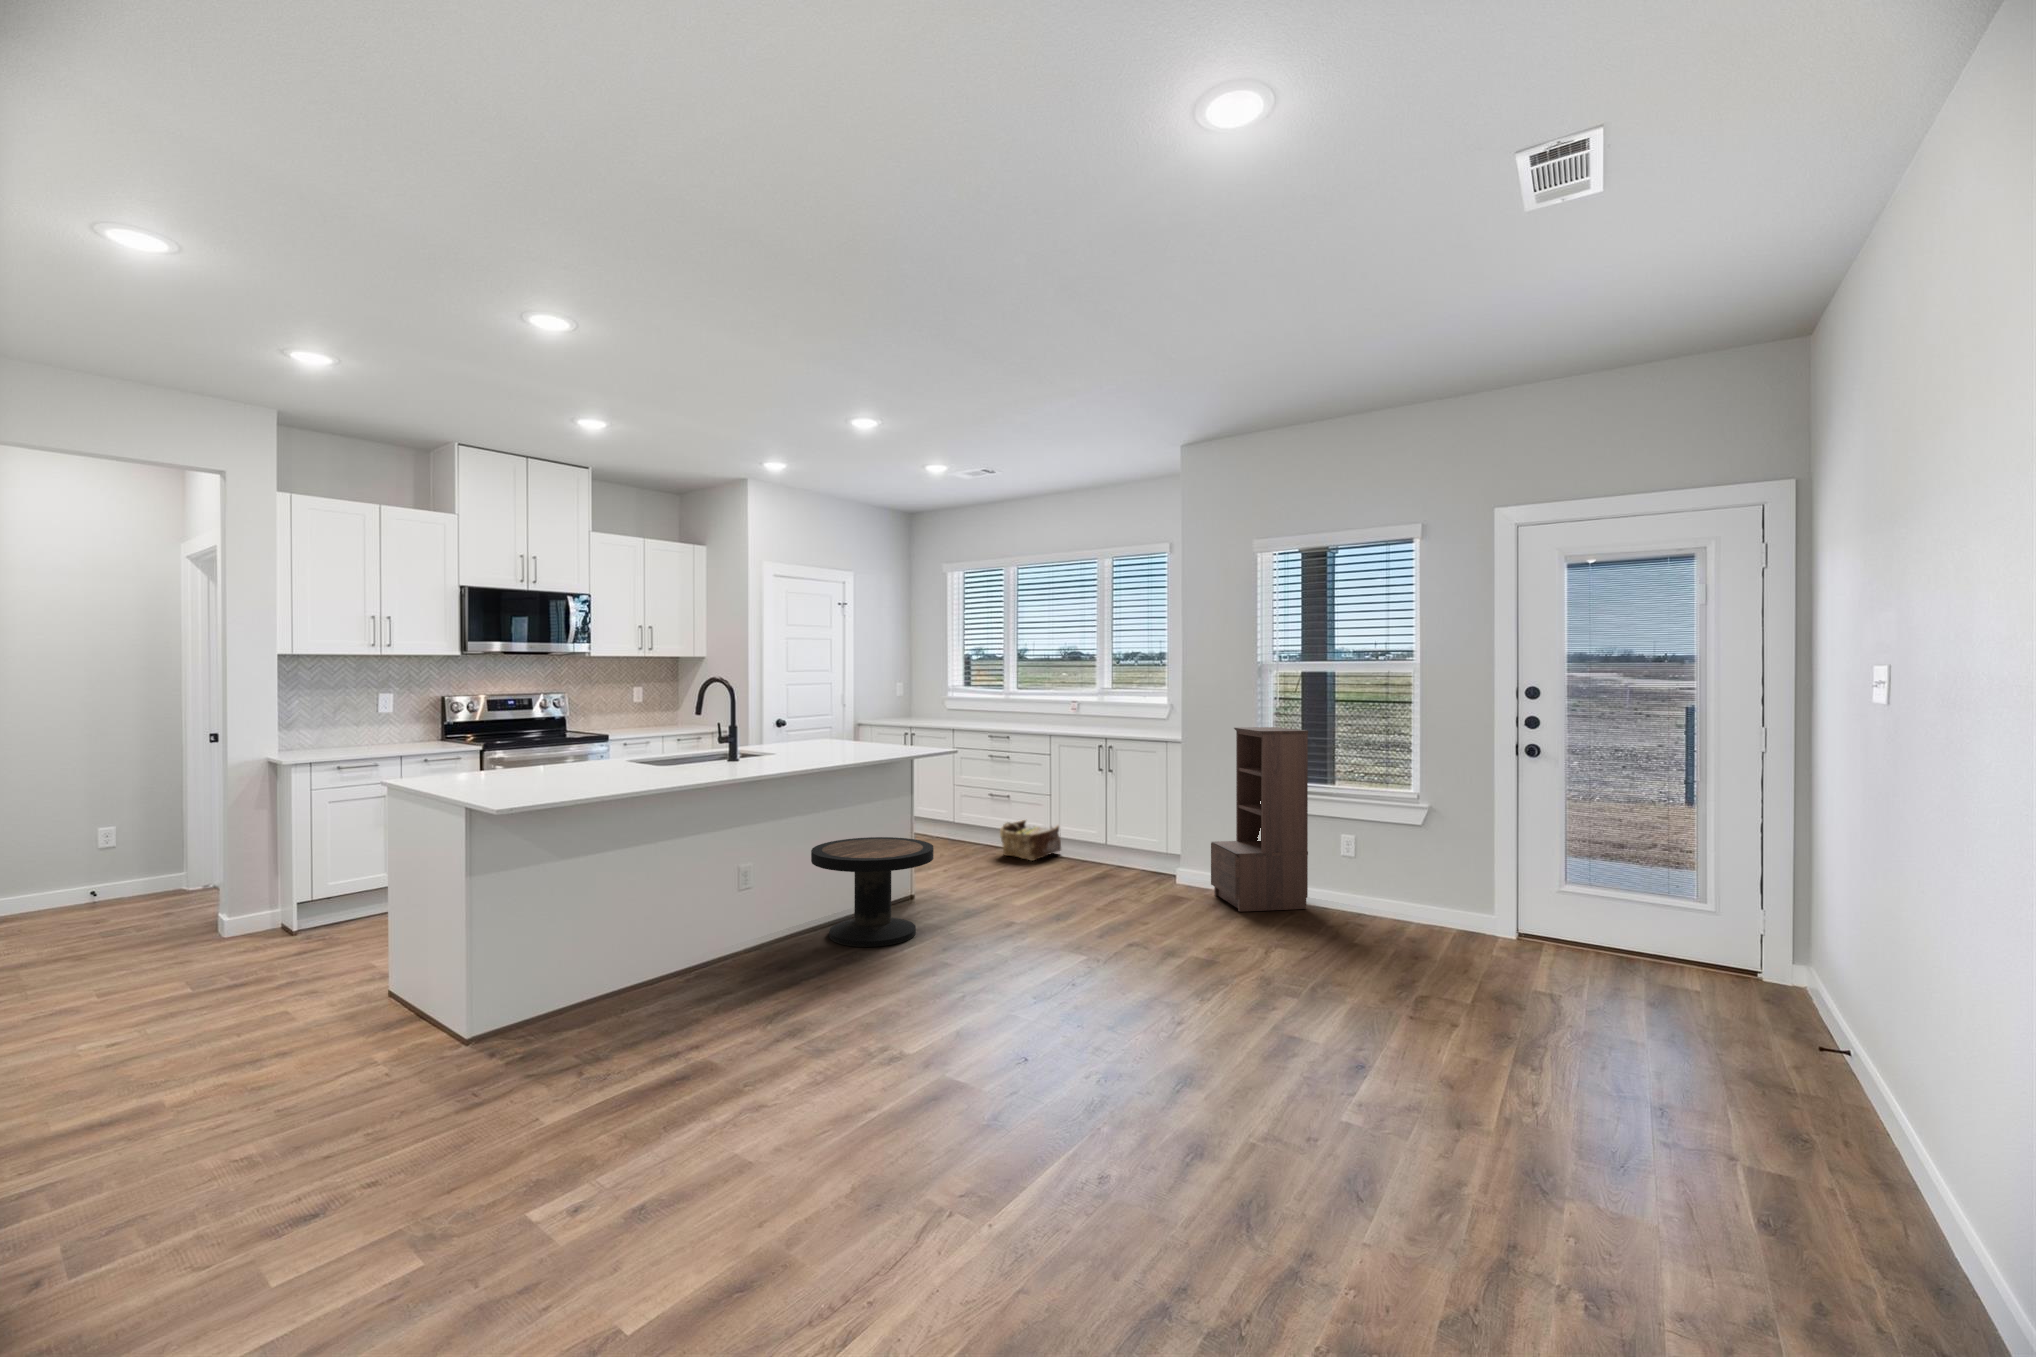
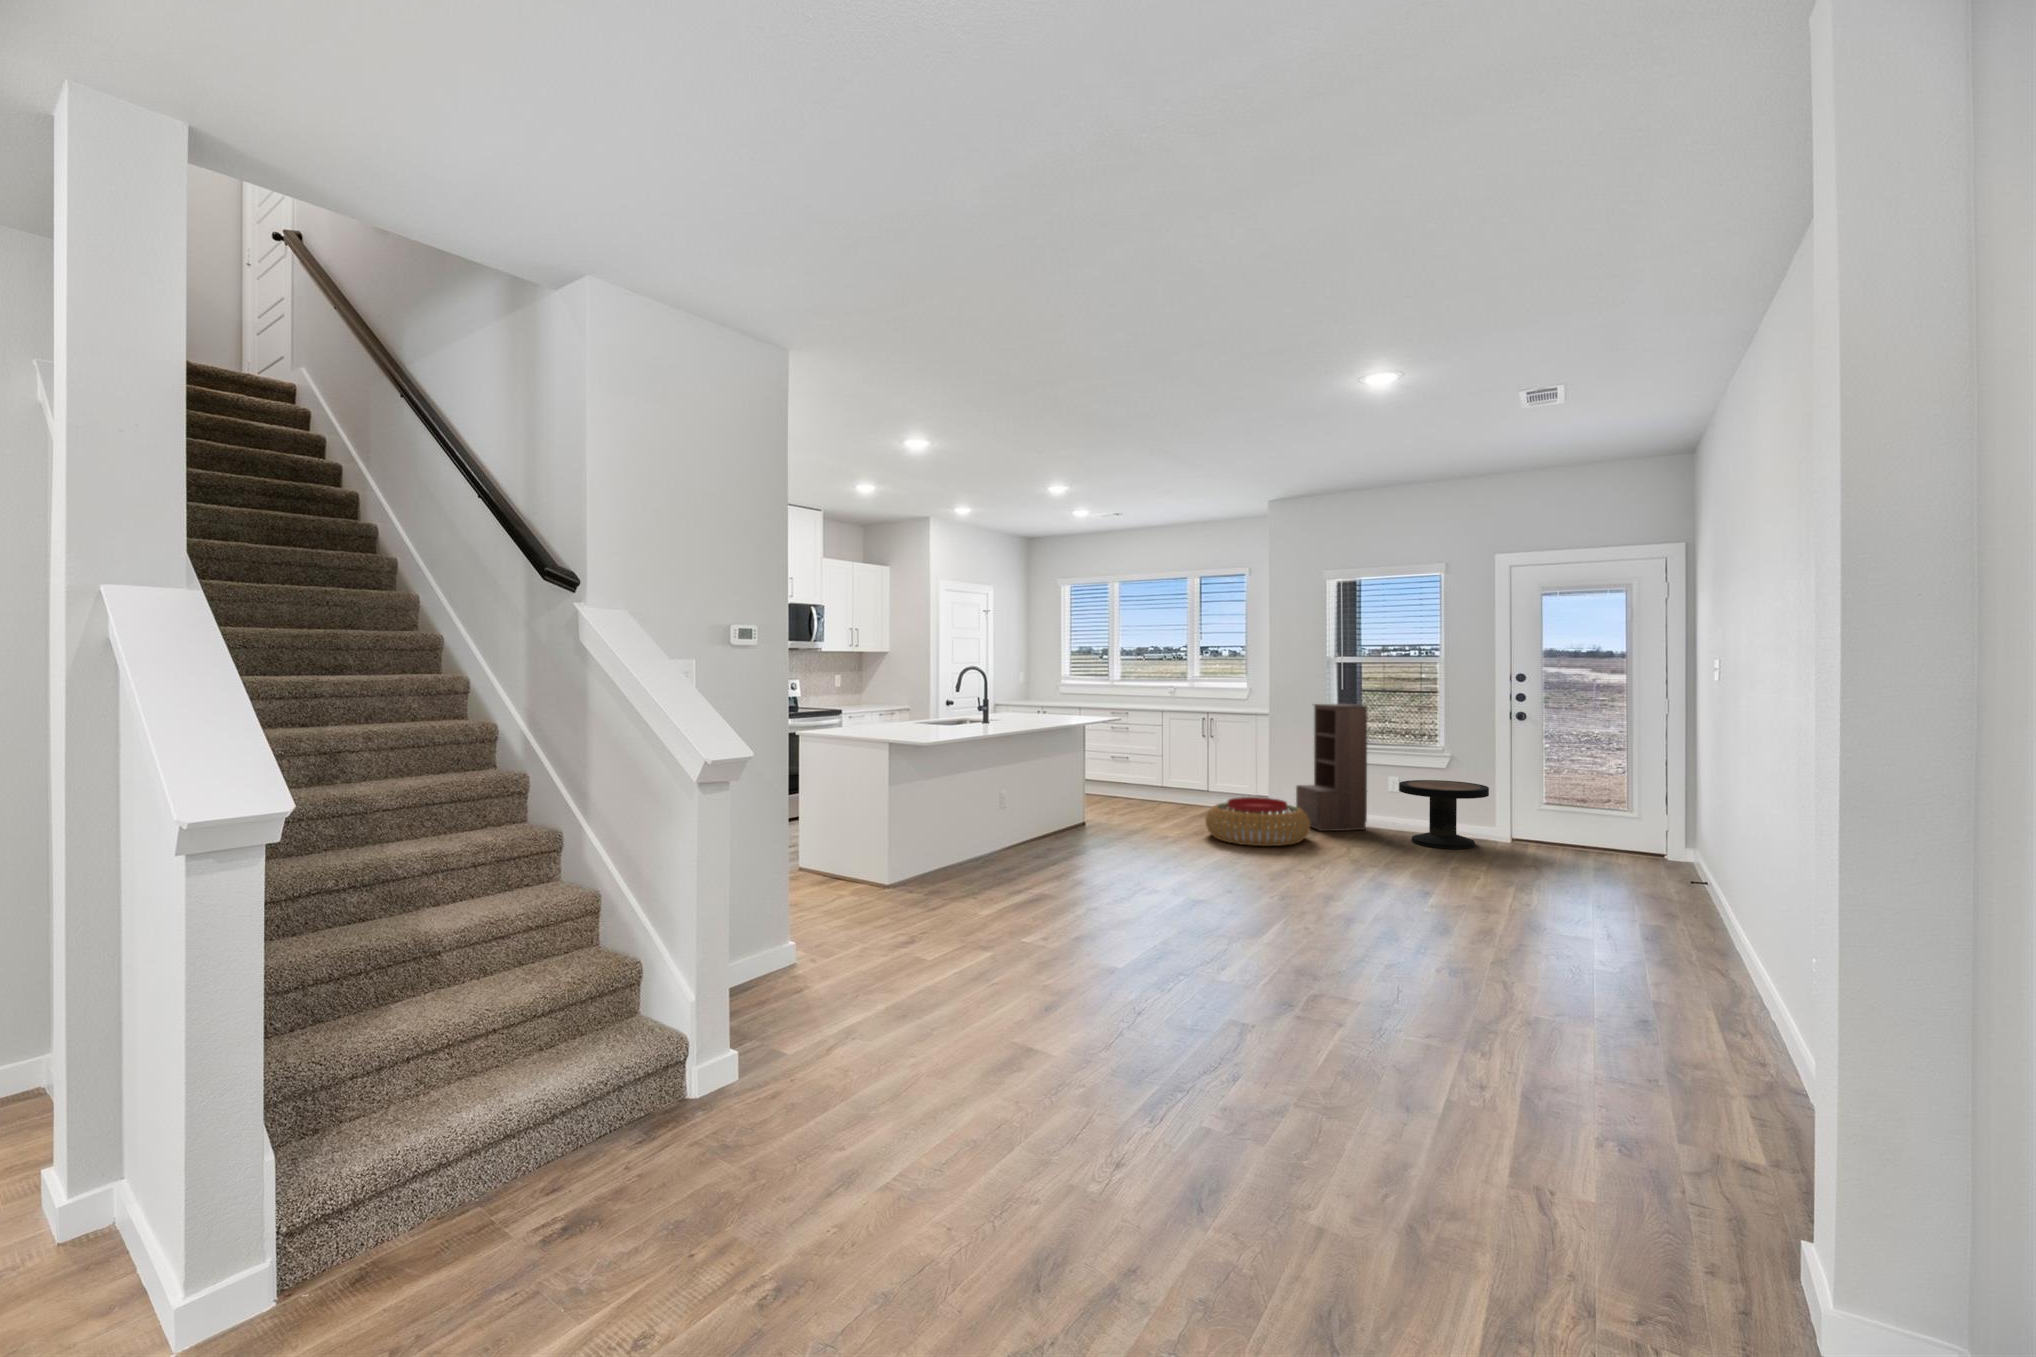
woven basket: present [1000,820,1061,861] -> none [1127,767,1173,804]
side table: present [811,837,934,947] -> present [1399,780,1489,849]
pouf: none [1069,863,1219,943] -> present [1206,797,1310,846]

